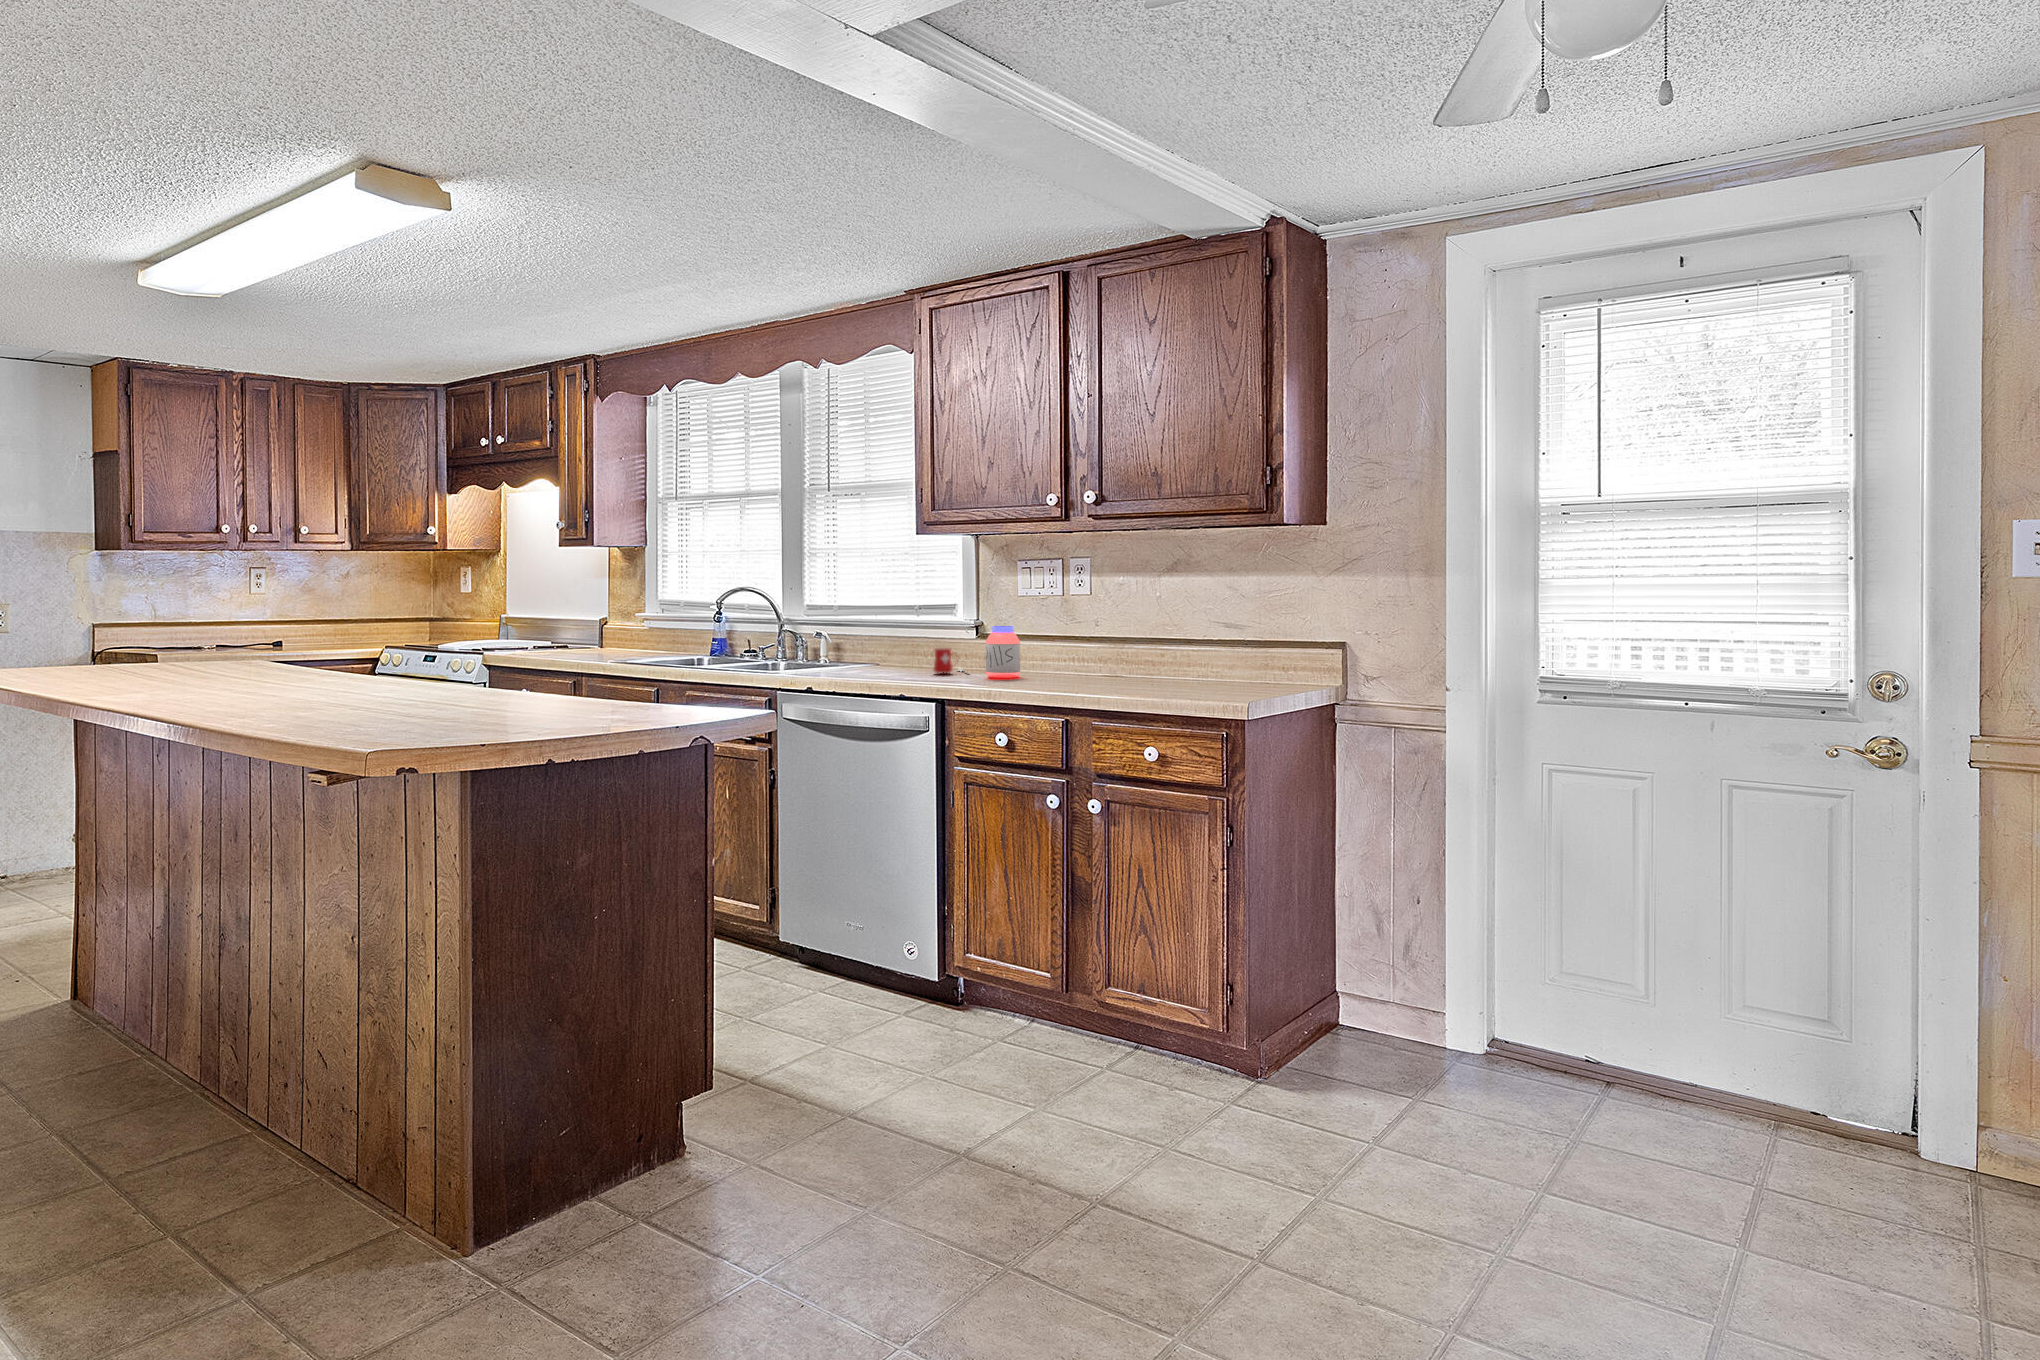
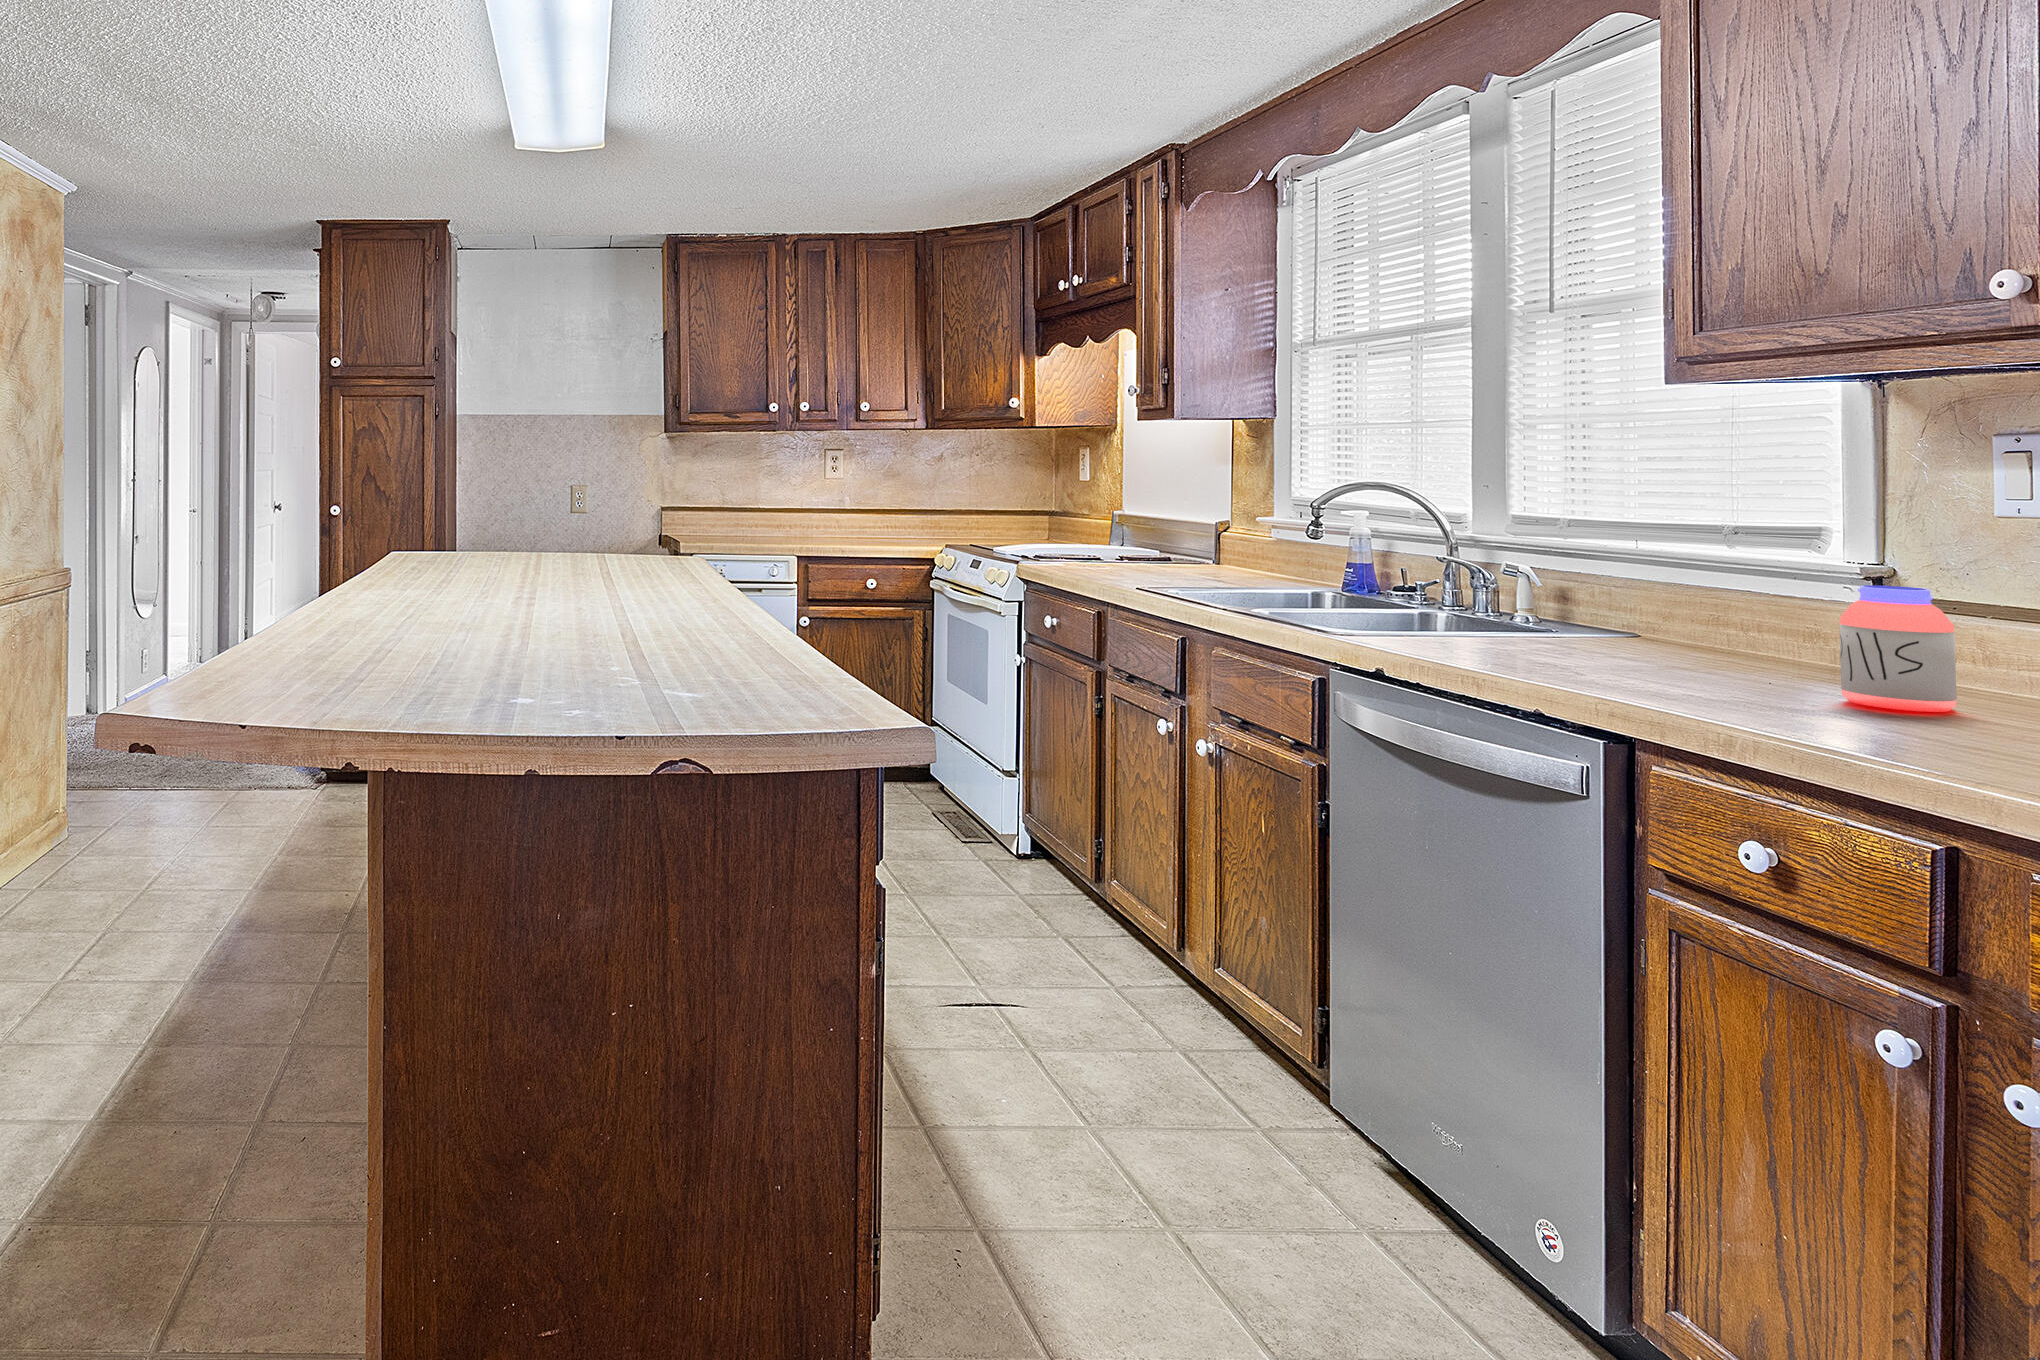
mug: present [933,648,962,674] -> none [1706,620,1813,682]

